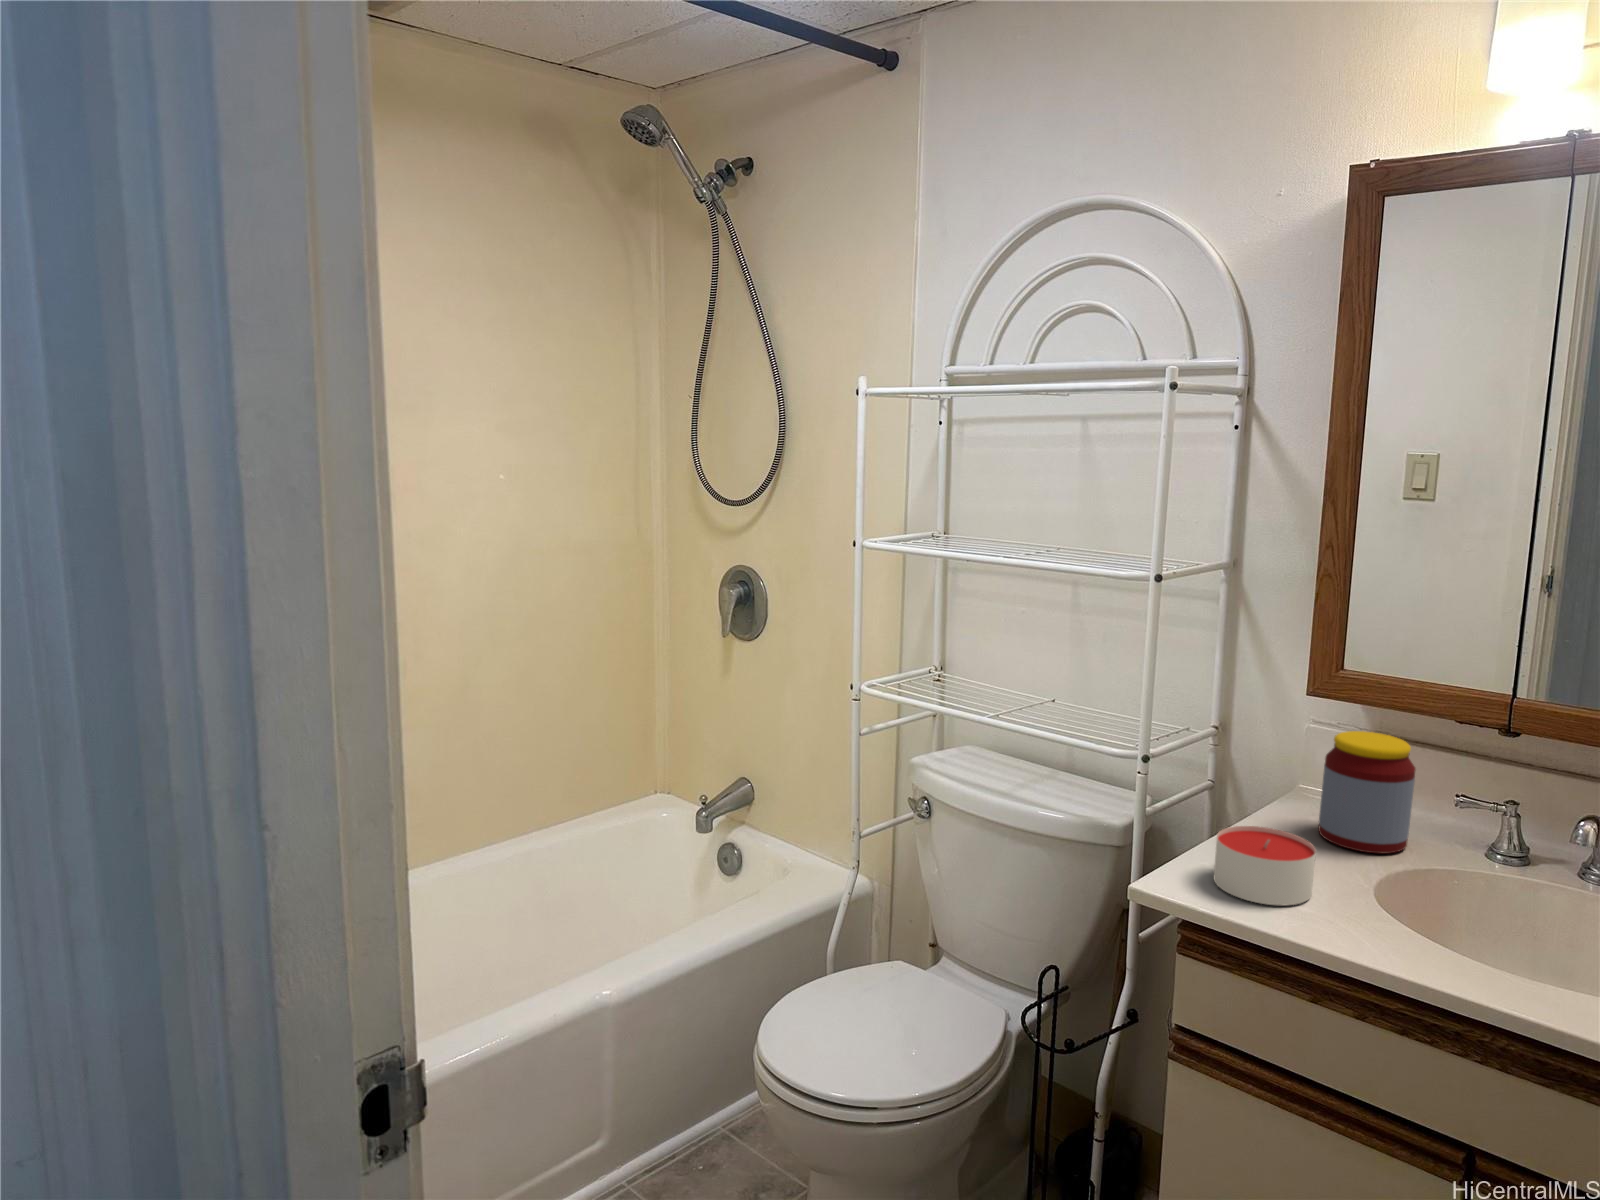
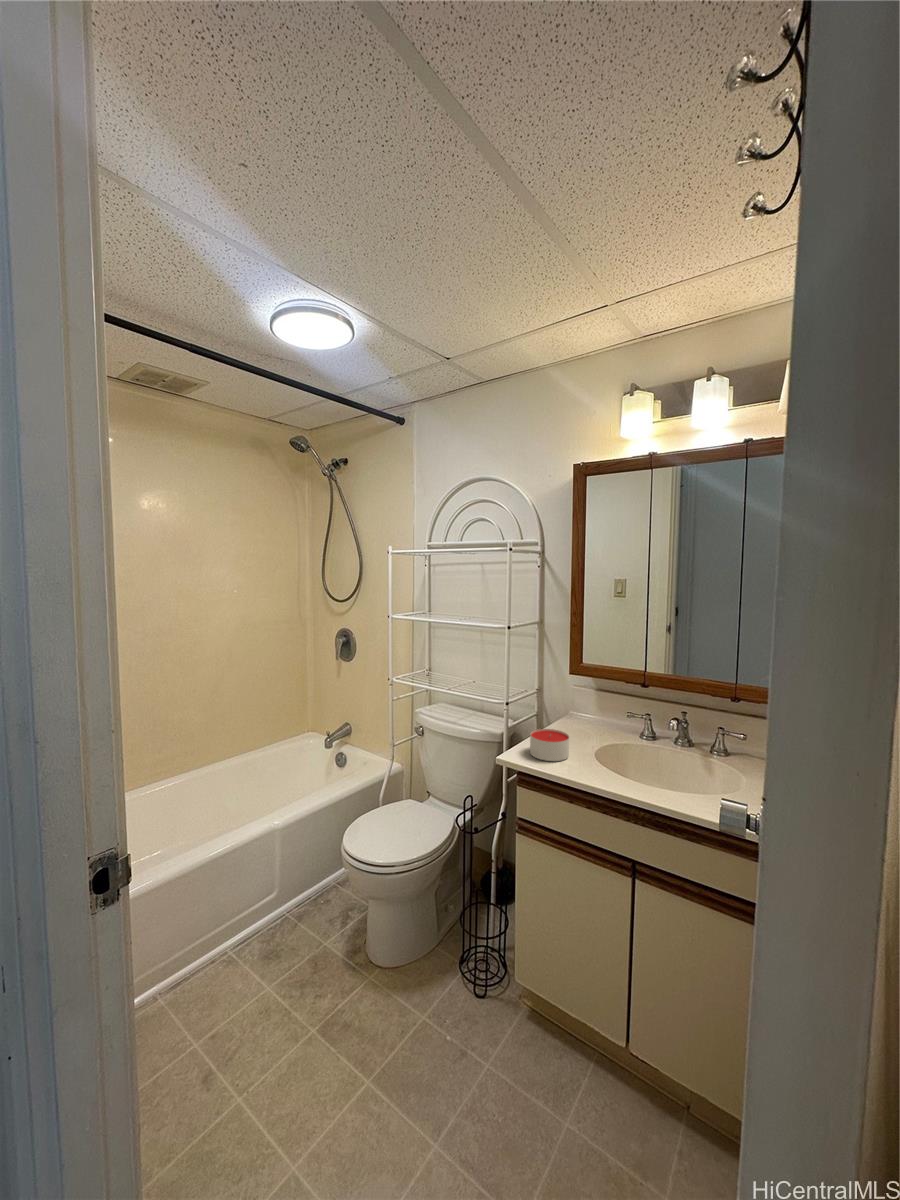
jar: present [1318,731,1416,854] -> none [575,688,610,738]

